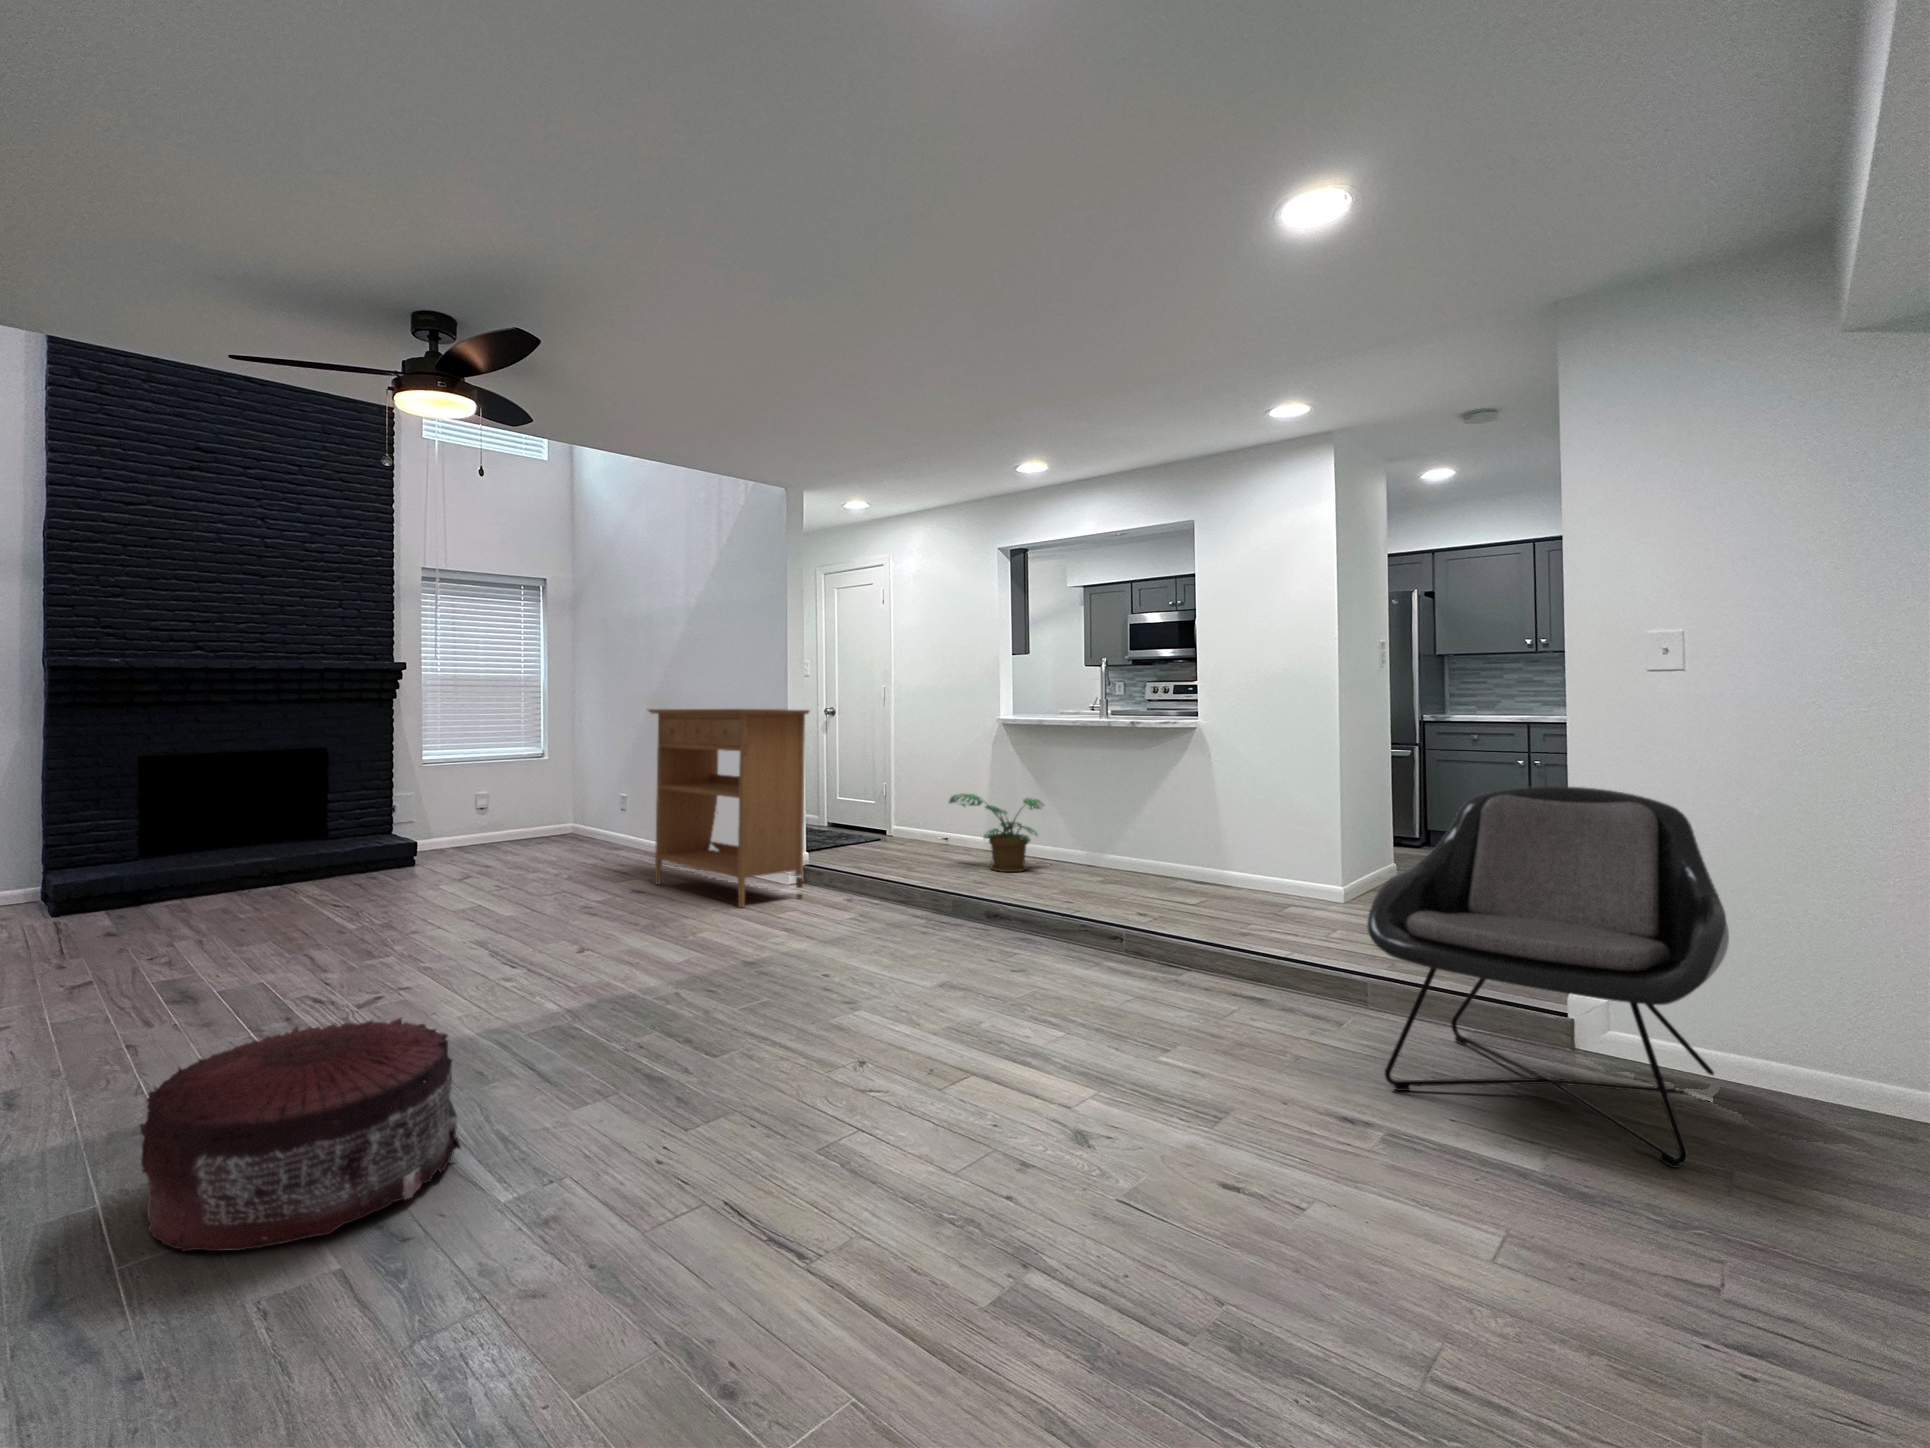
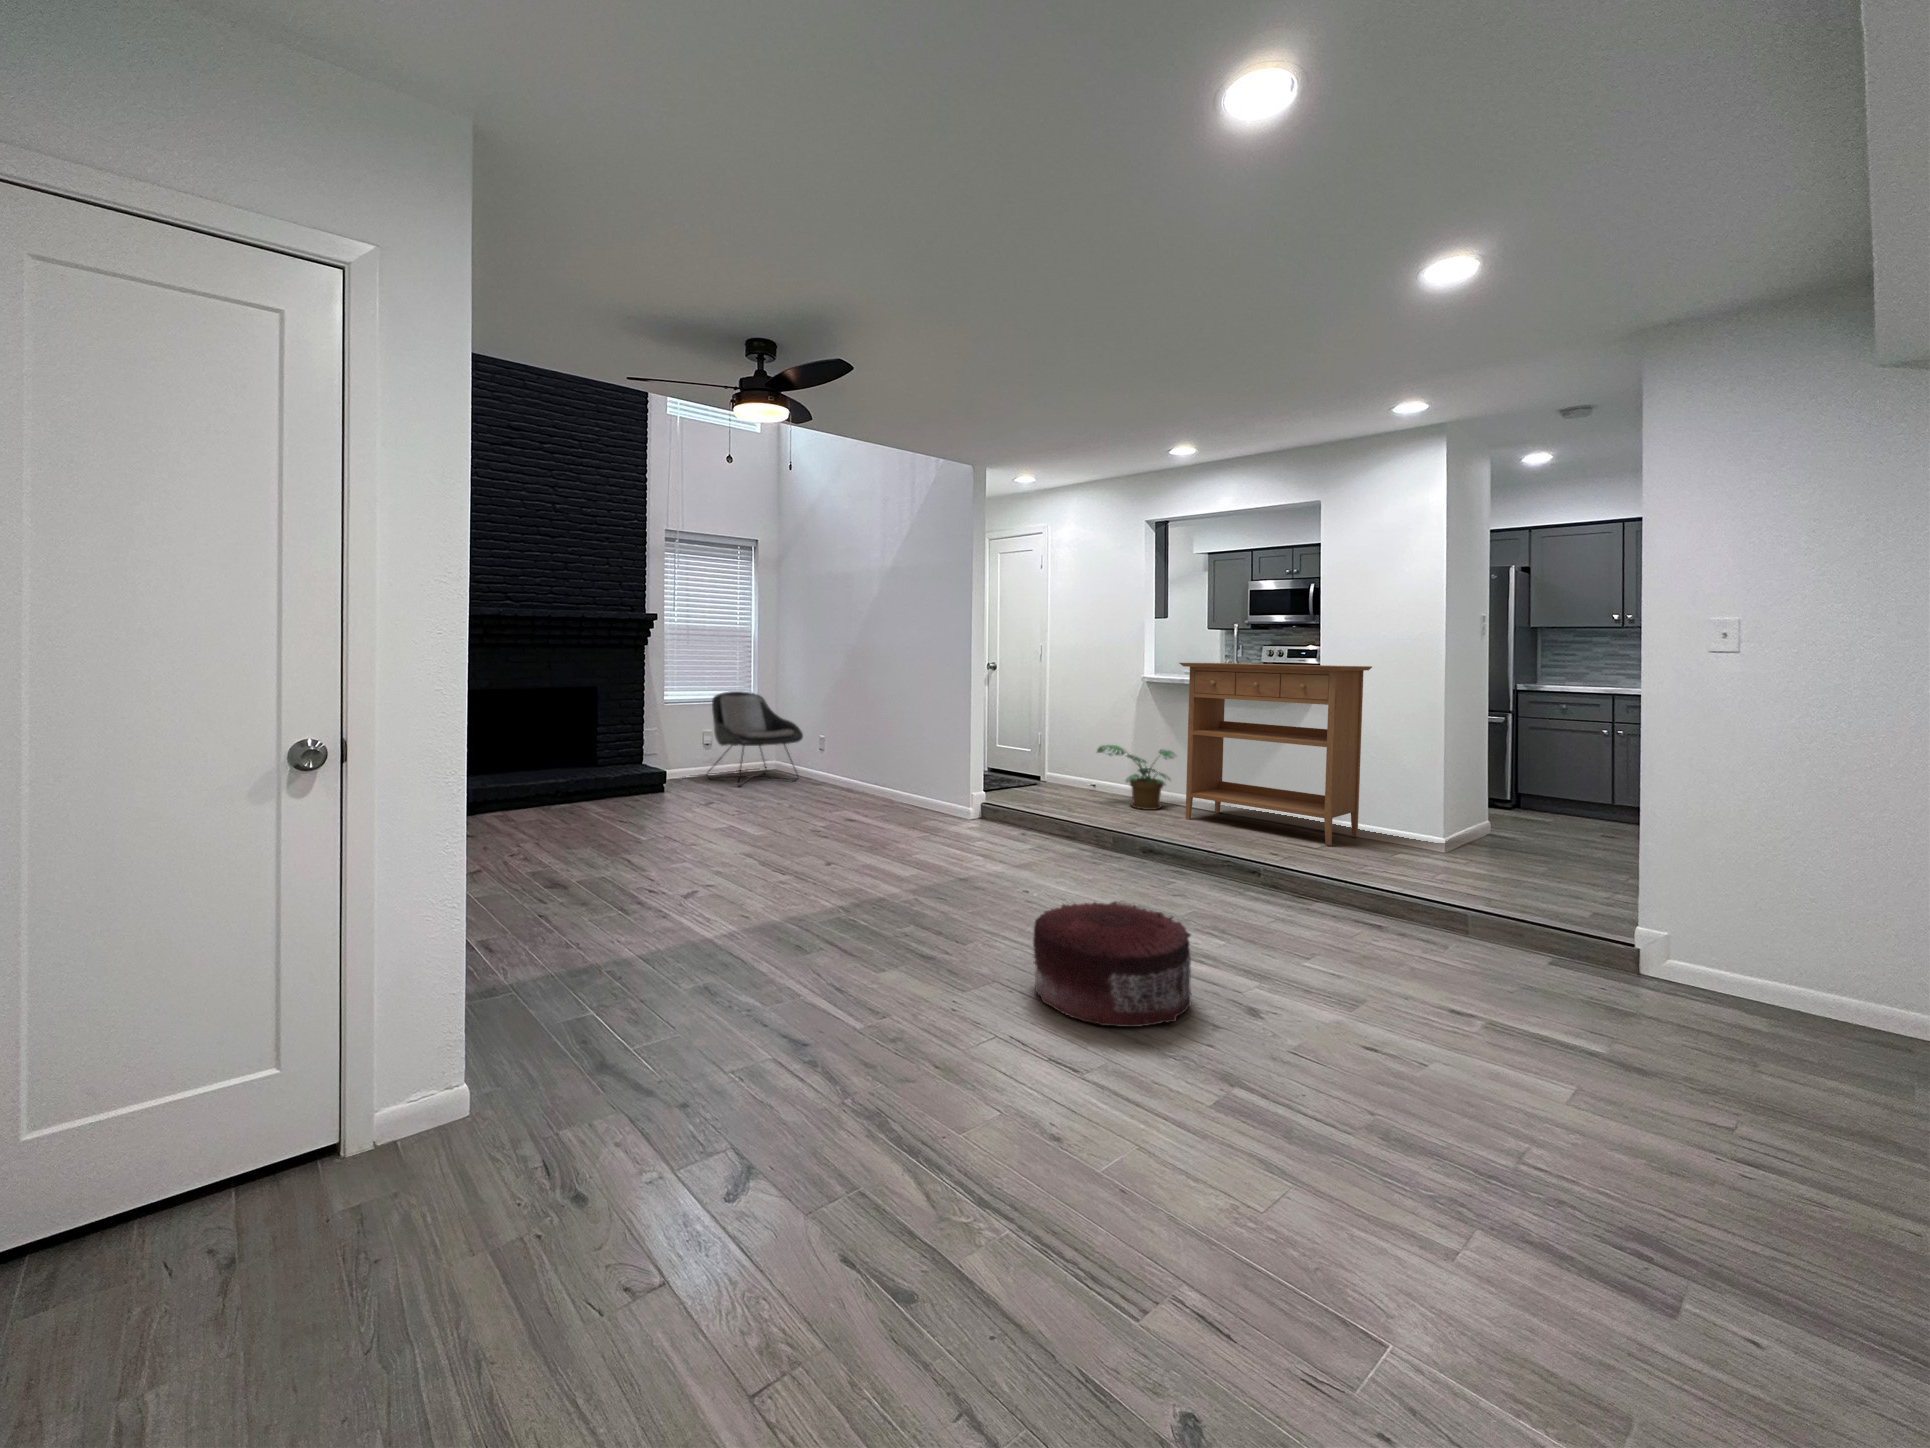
console table: present [648,709,809,908] -> present [1179,663,1372,846]
lounge chair: present [1367,786,1729,1168] -> present [708,691,803,787]
pouf: present [140,1018,461,1251] -> present [1033,902,1191,1027]

